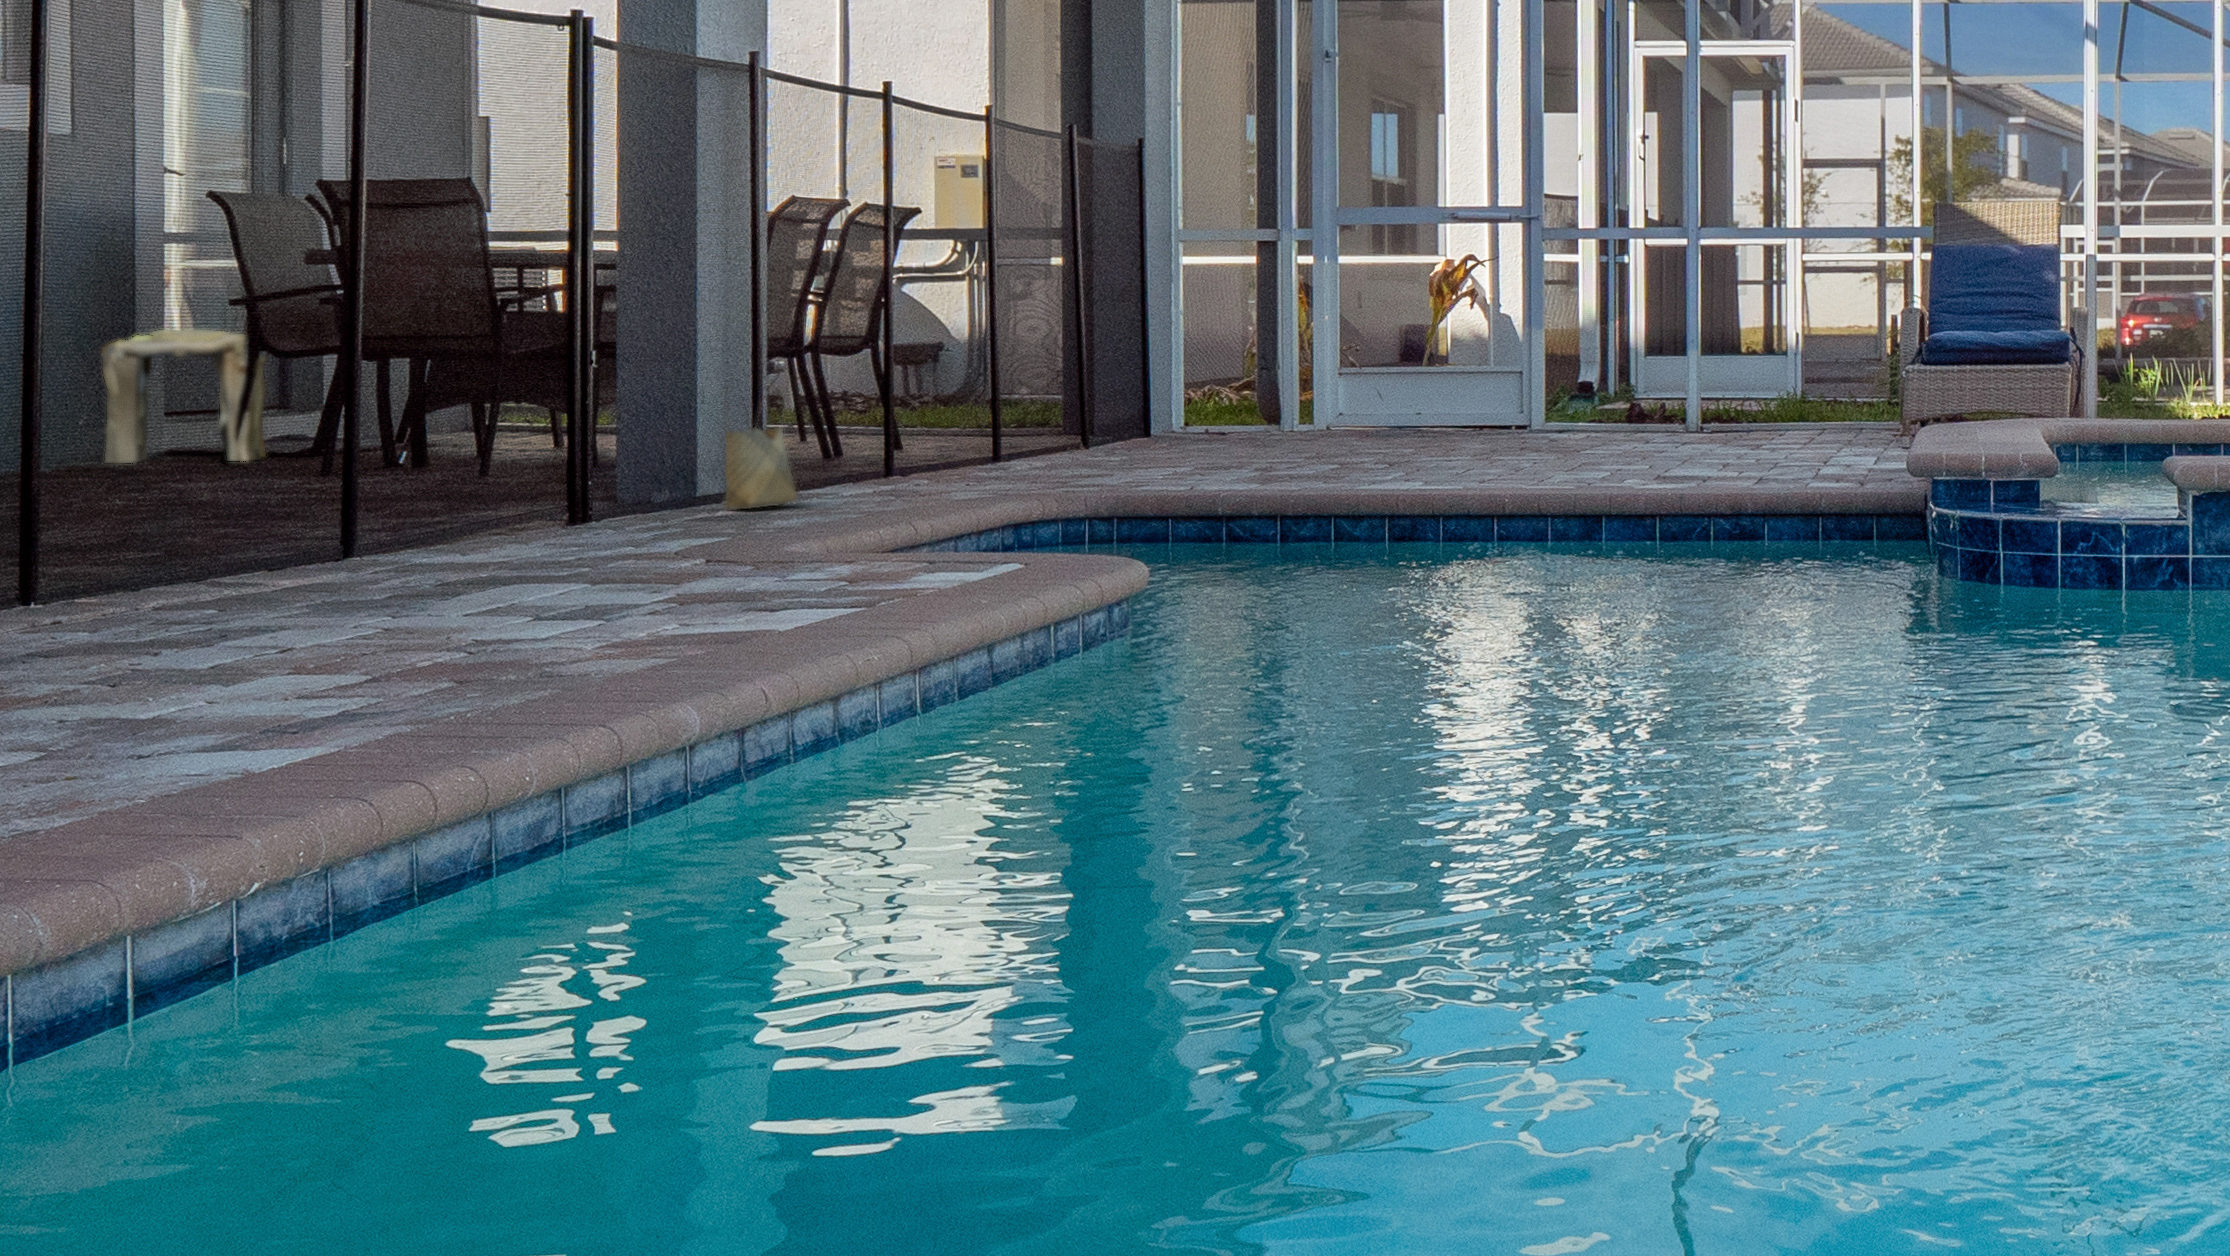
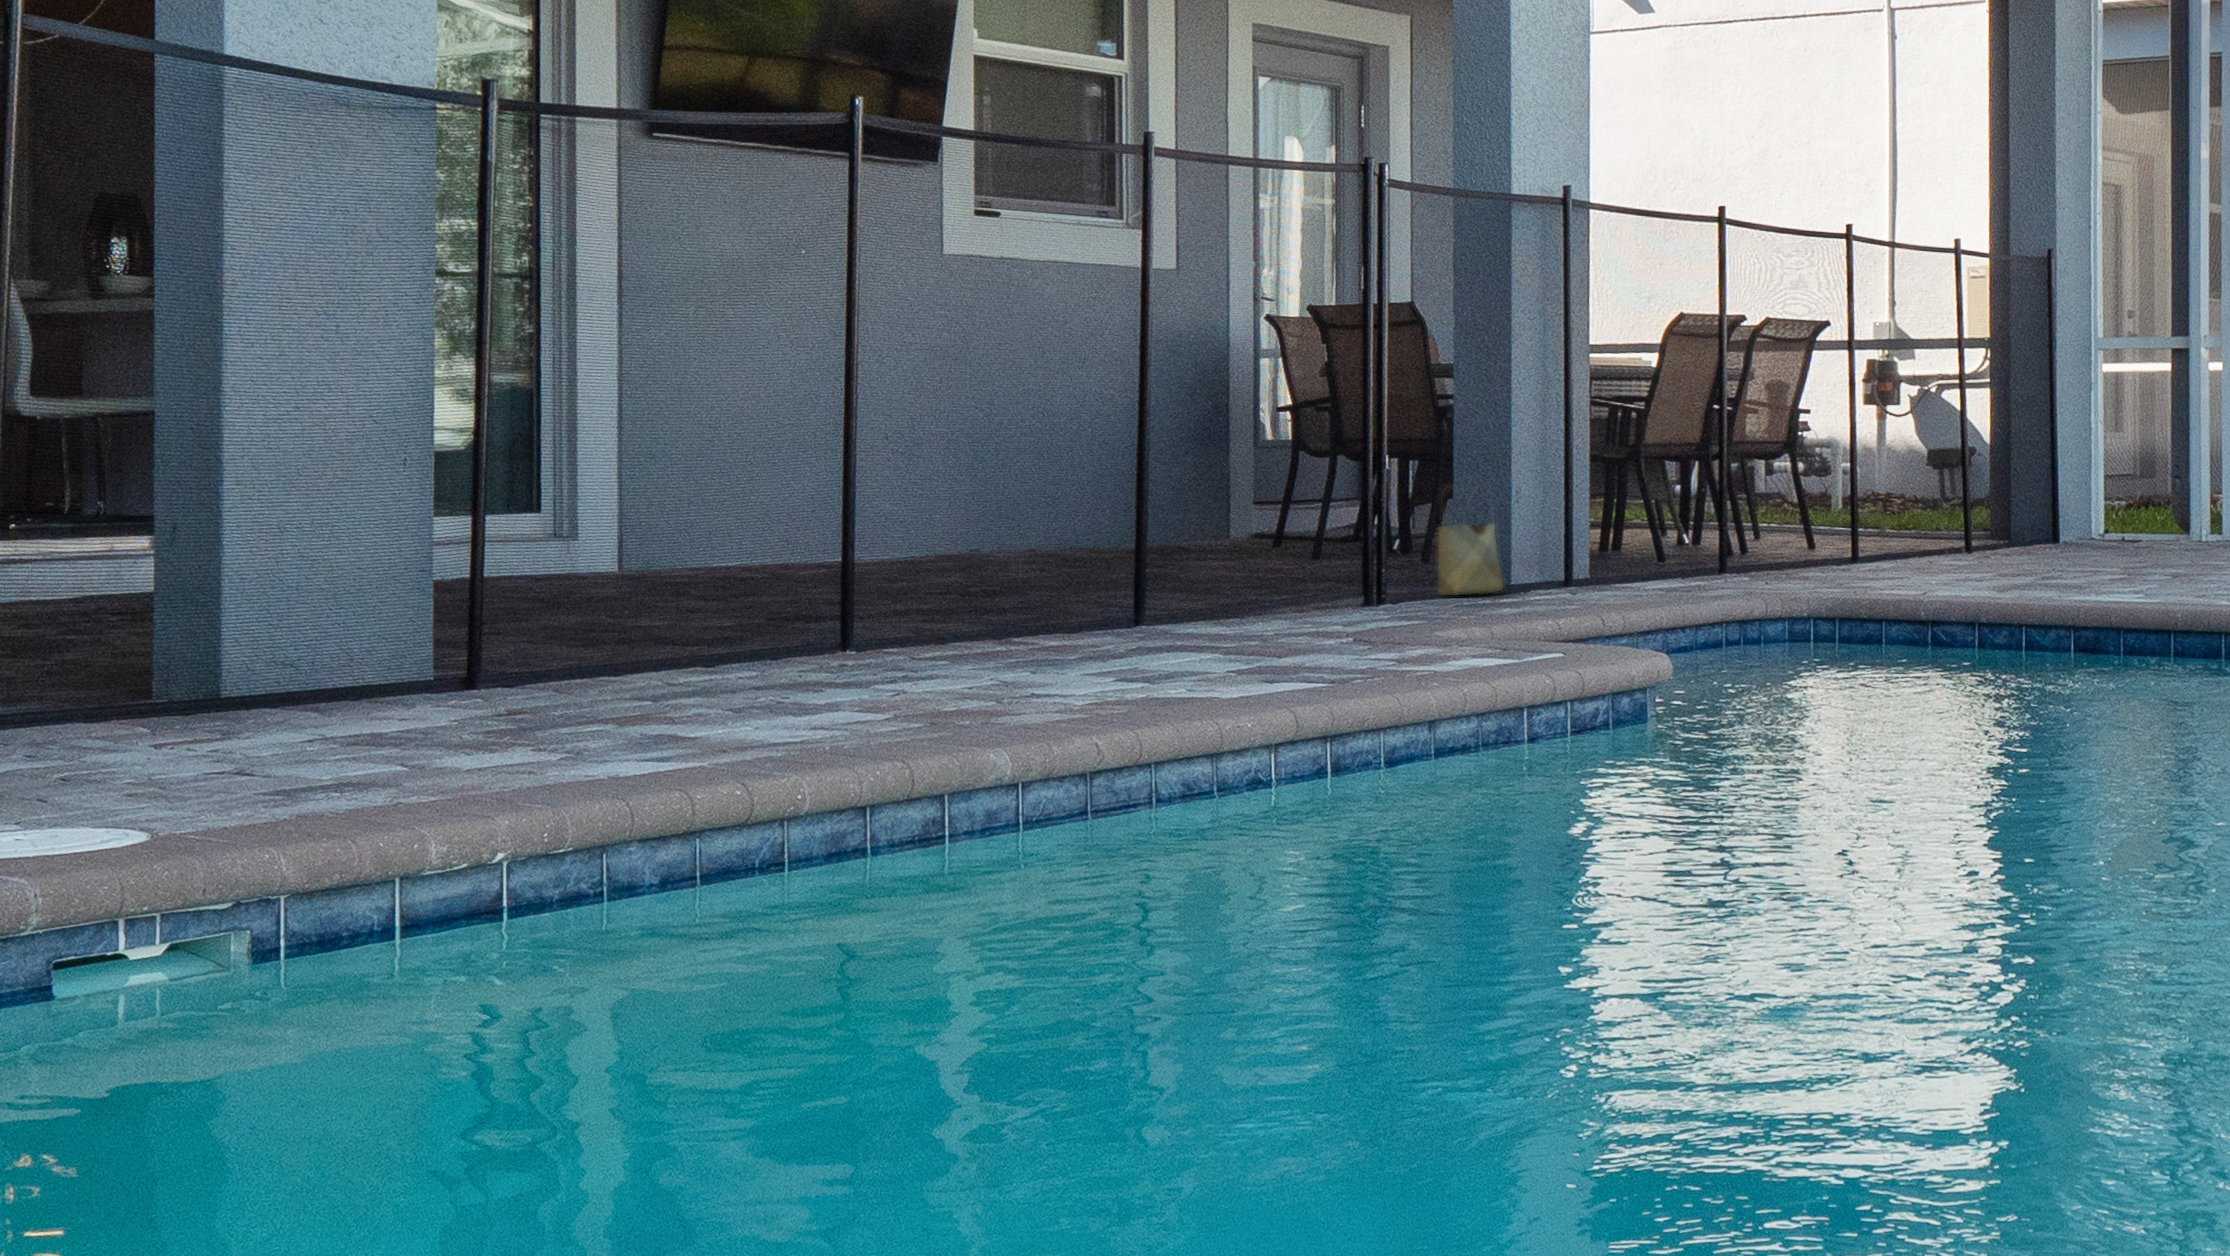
stool: present [102,330,266,463] -> none [1096,428,1218,540]

